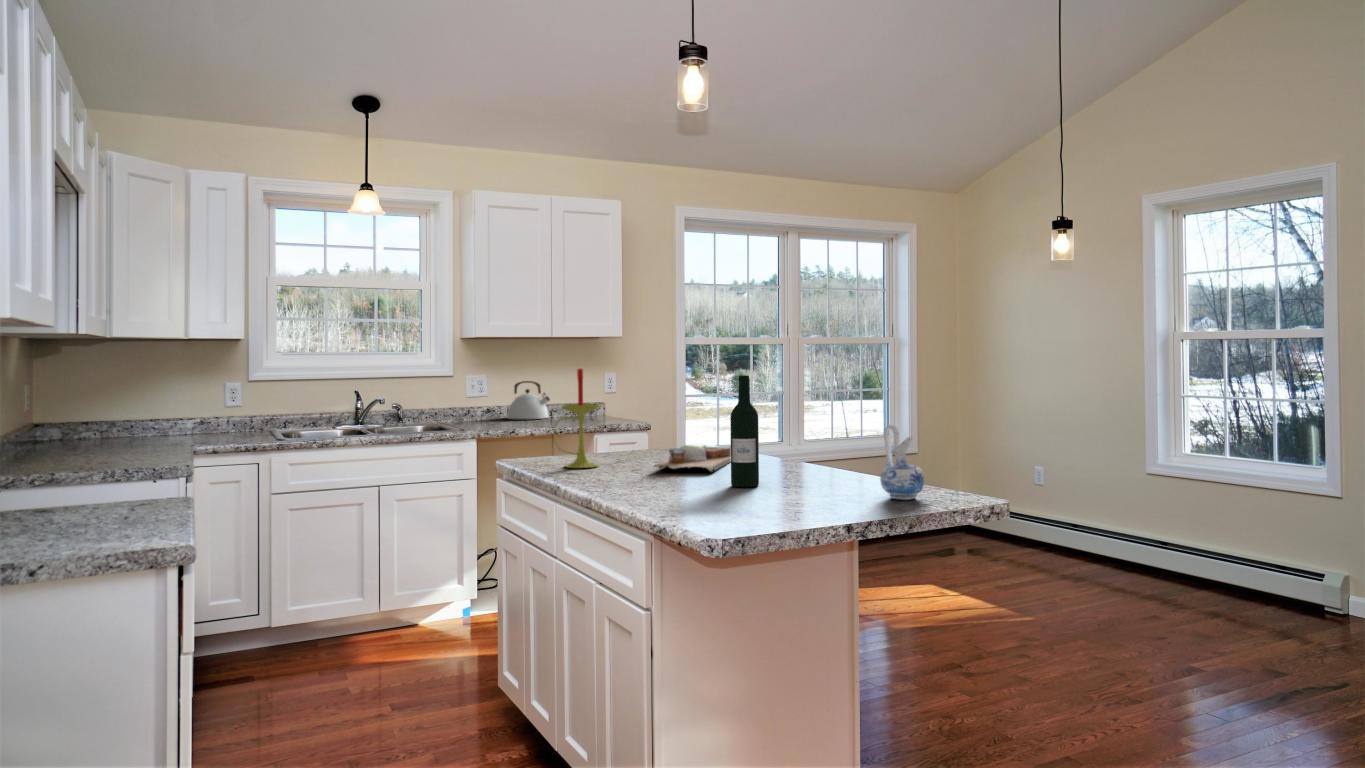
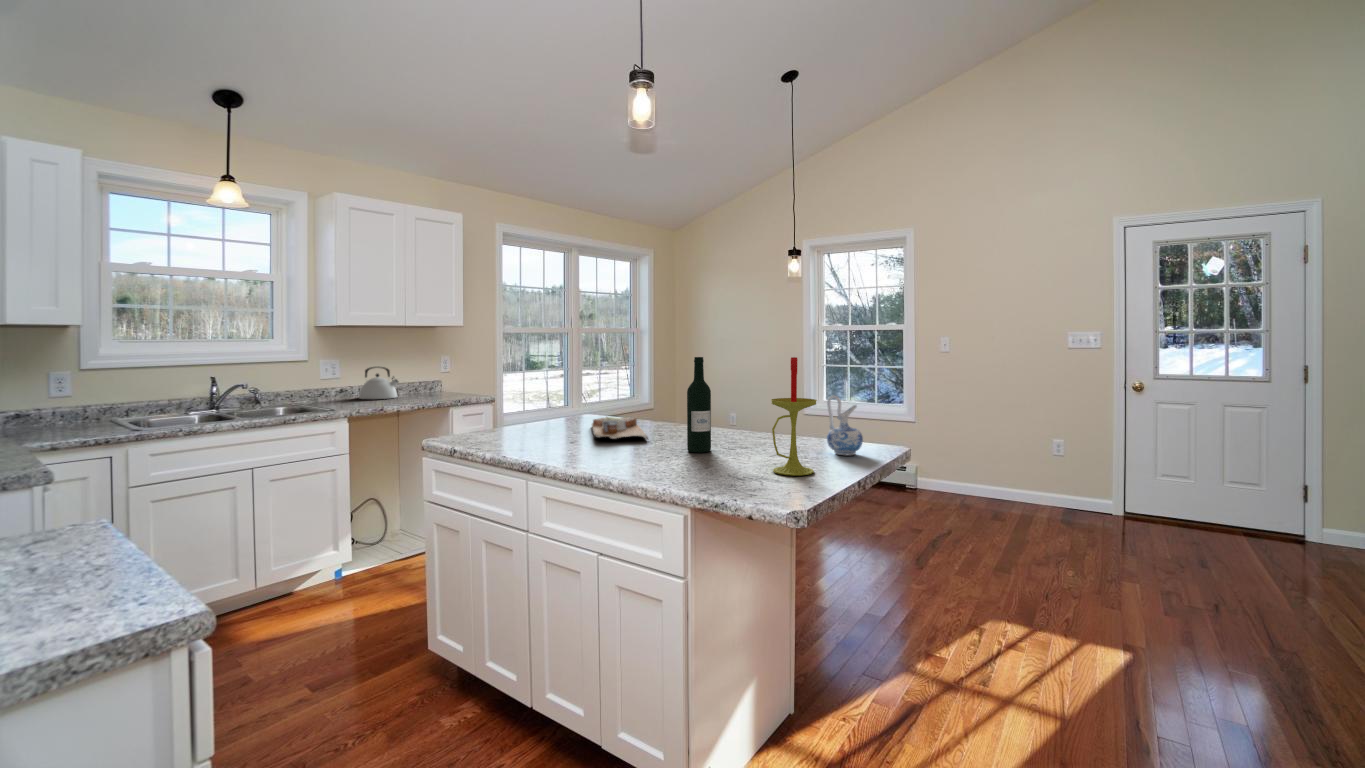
candle: present [552,368,599,468] -> present [771,357,817,476]

